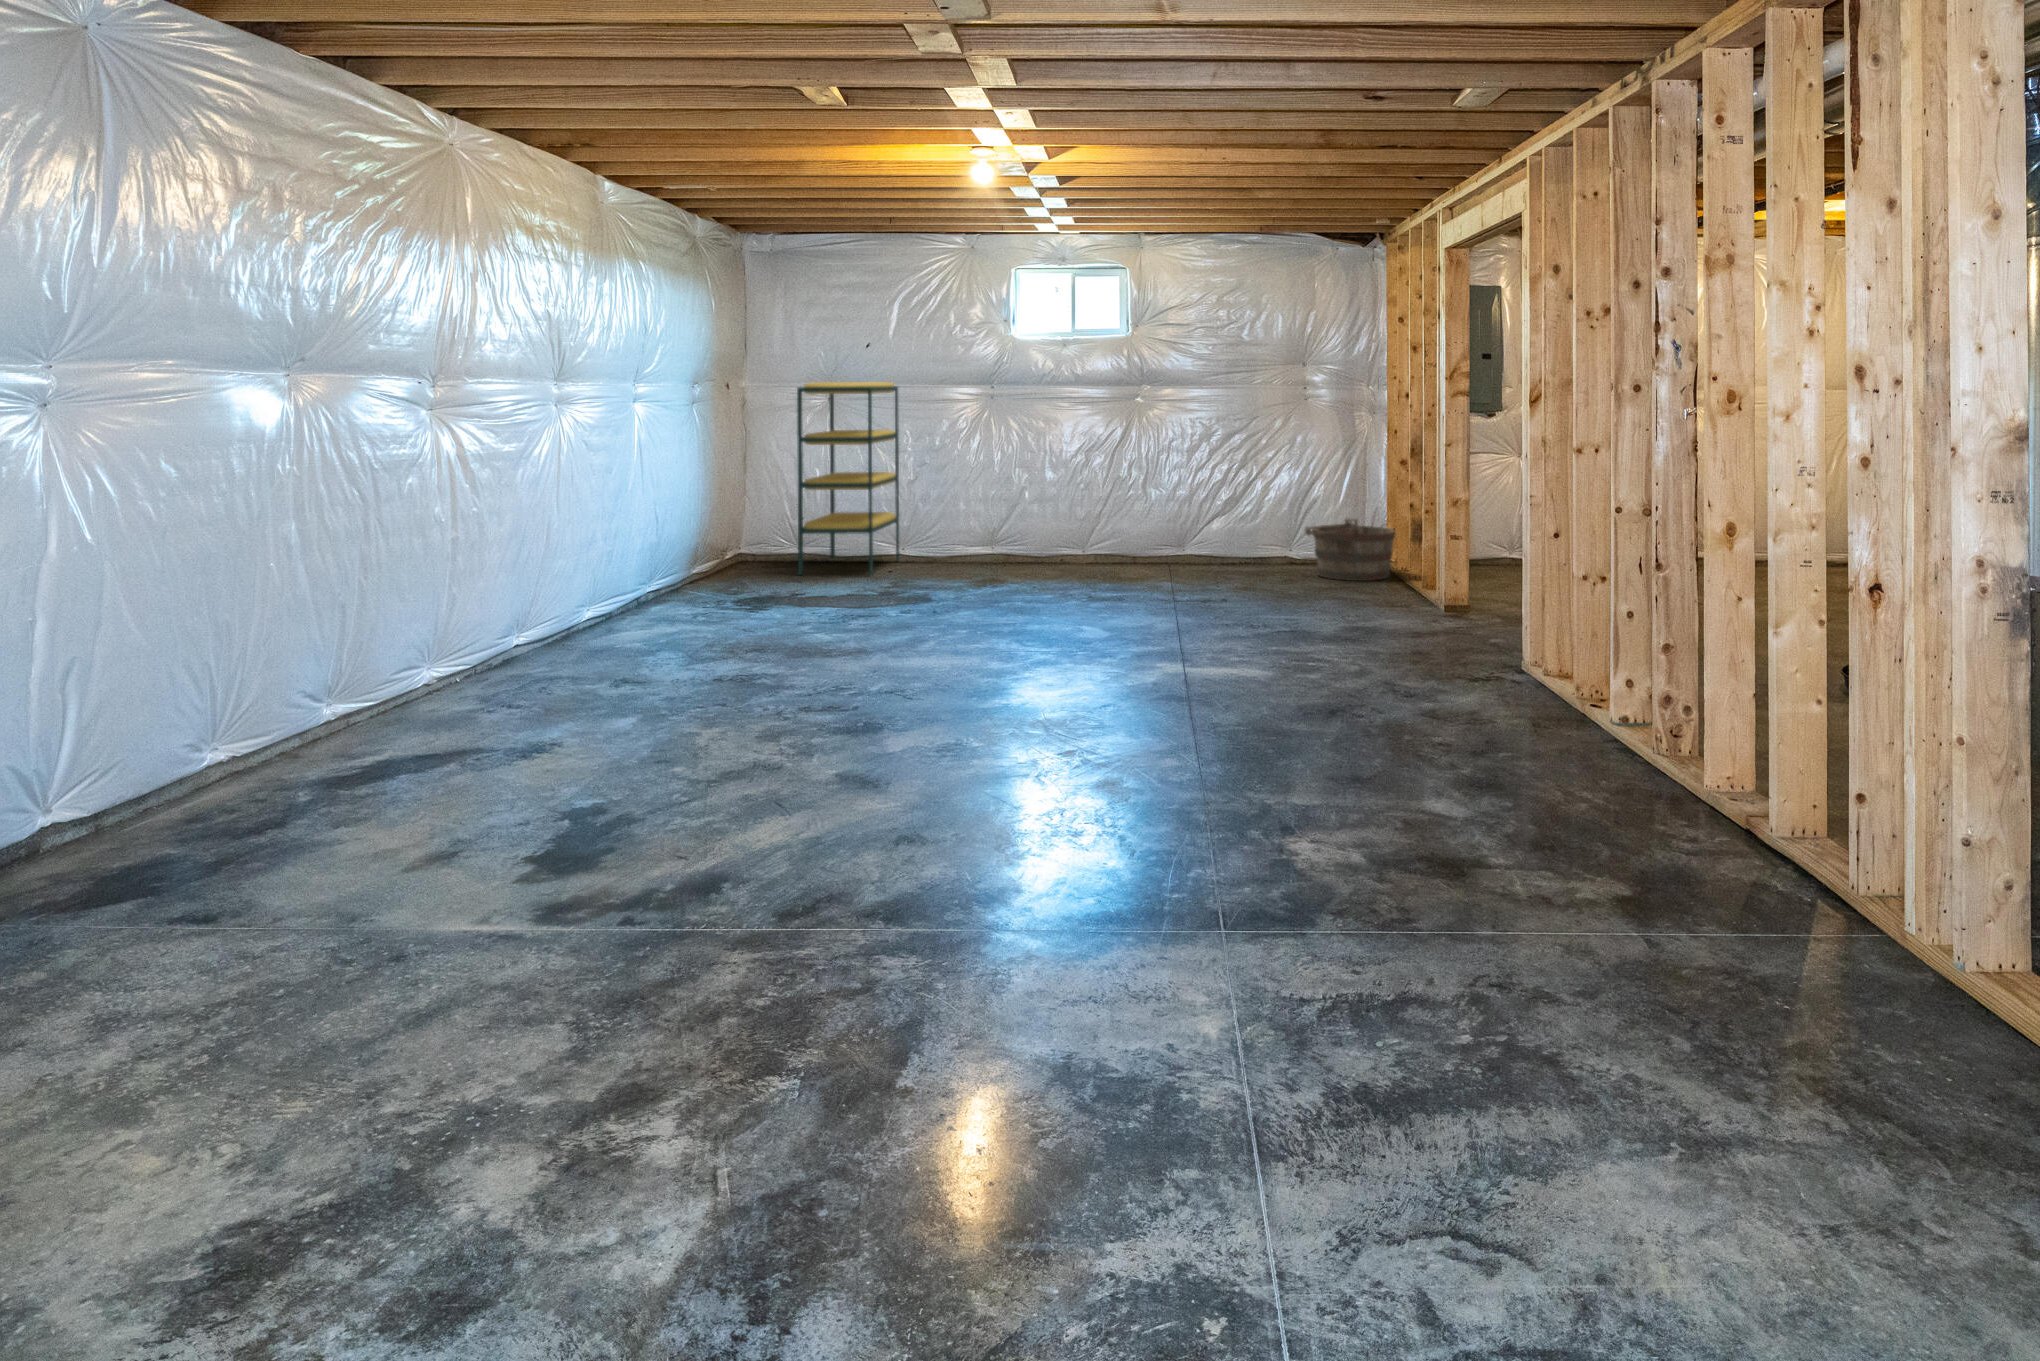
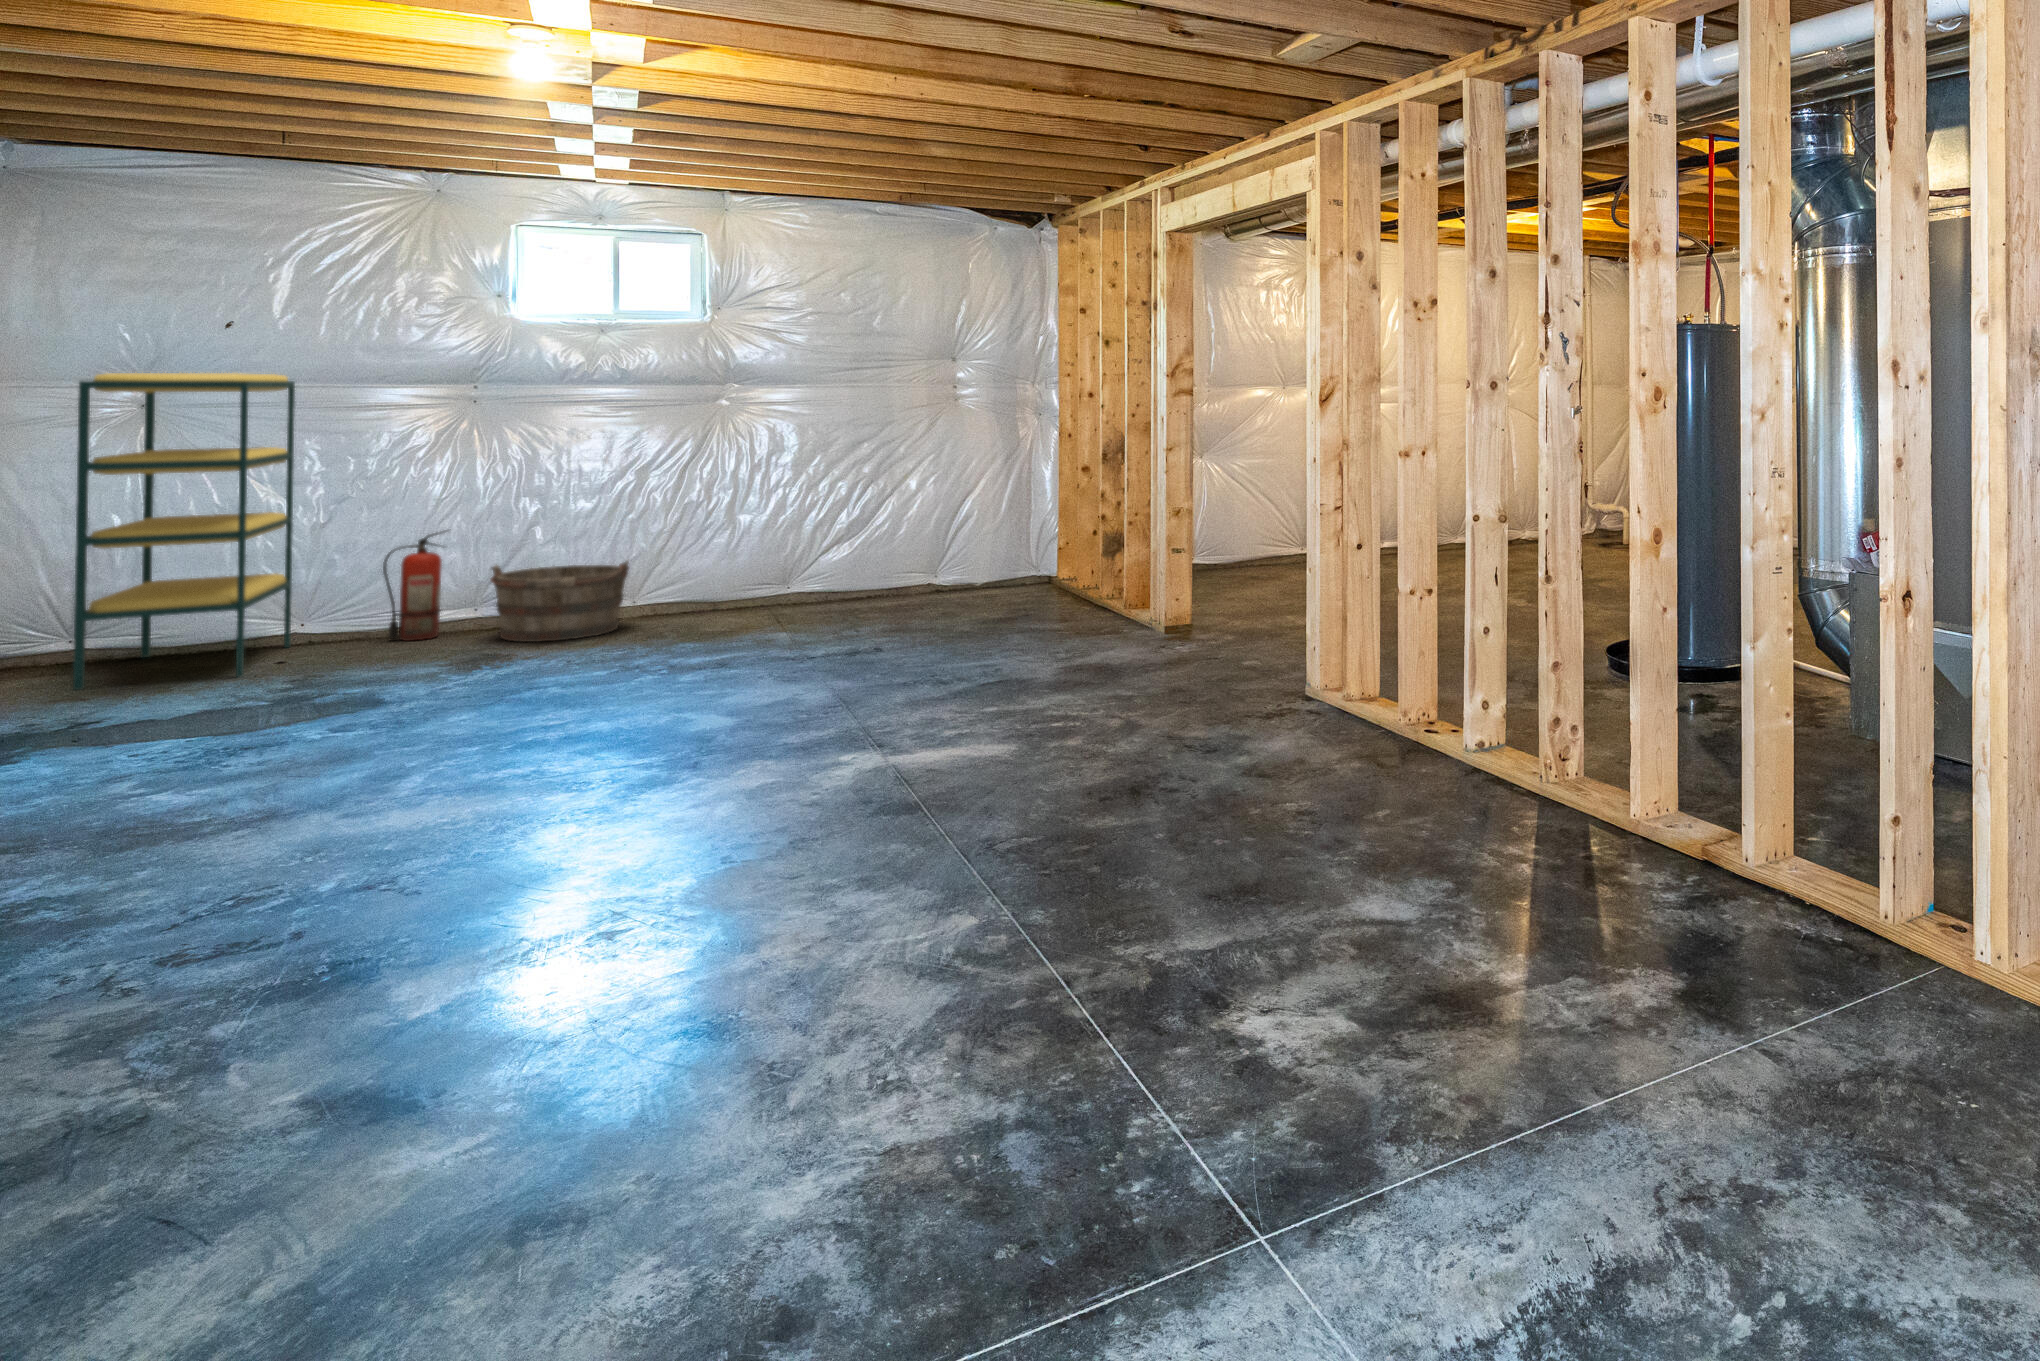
fire extinguisher: none [944,488,980,564] -> present [383,531,446,641]
bucket: present [1305,518,1395,581] -> present [491,561,629,642]

